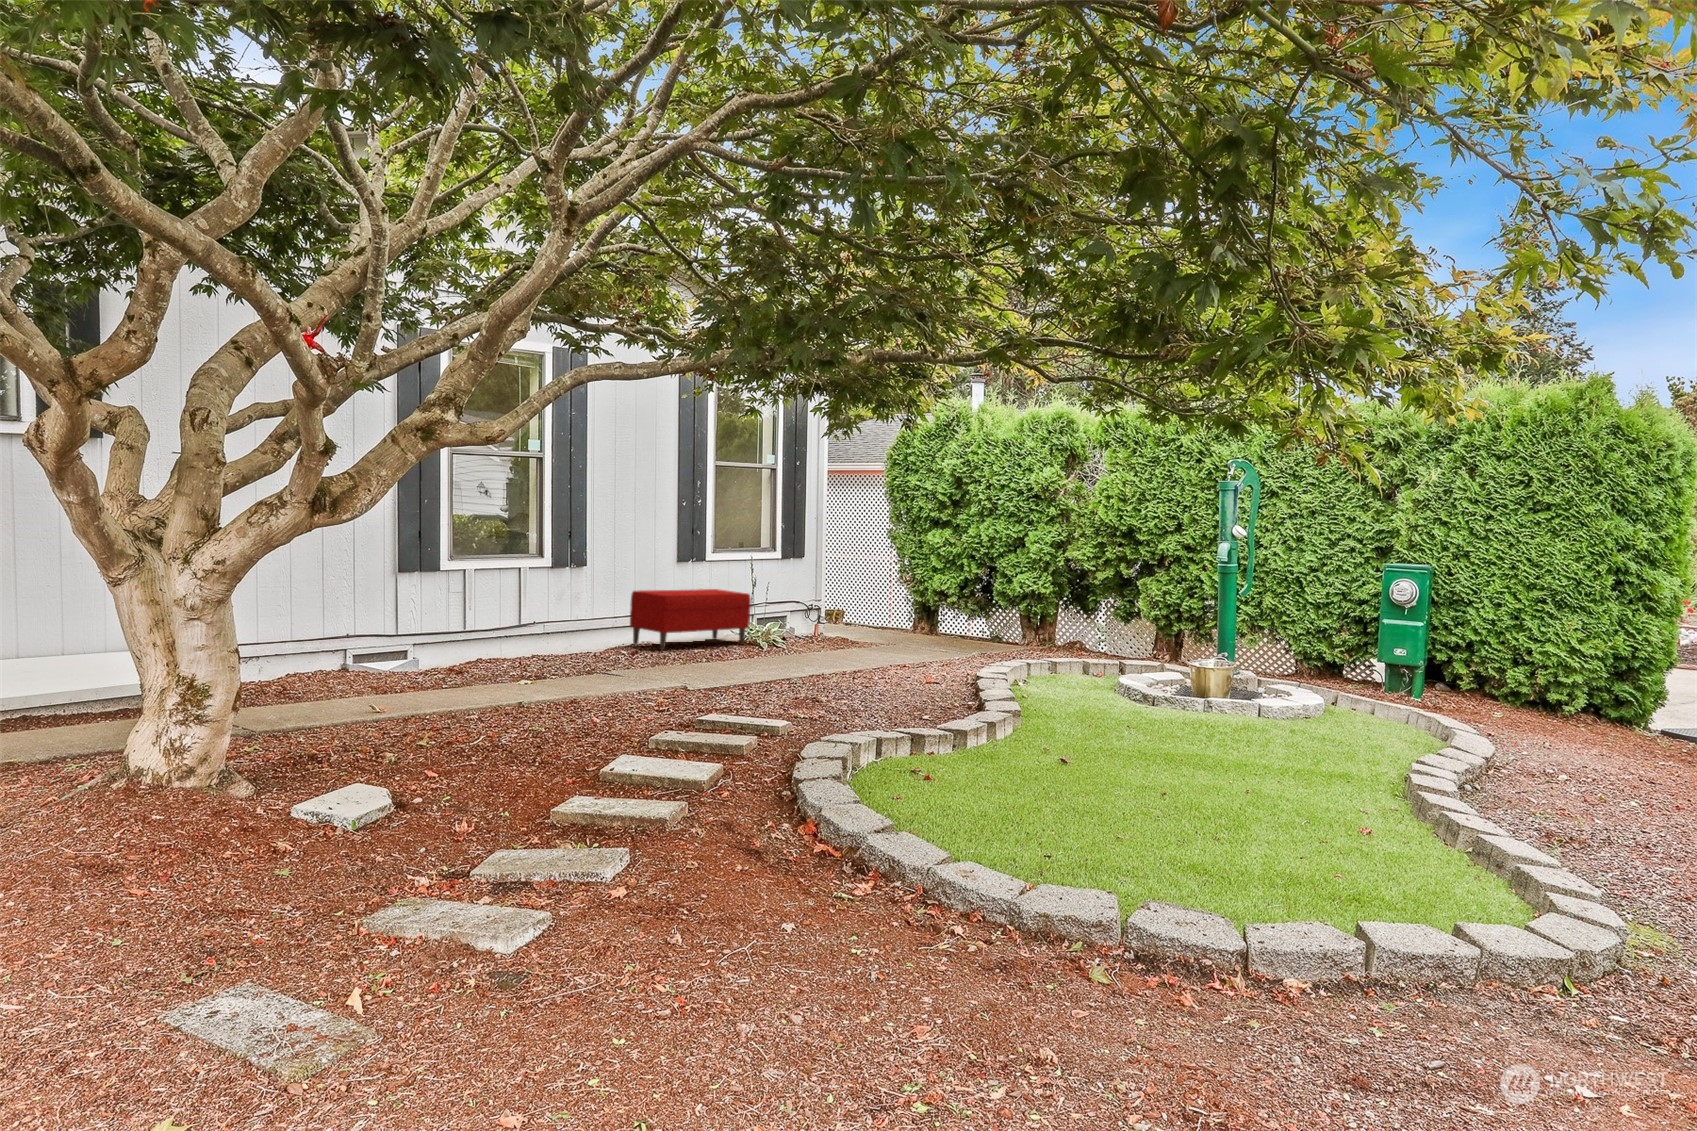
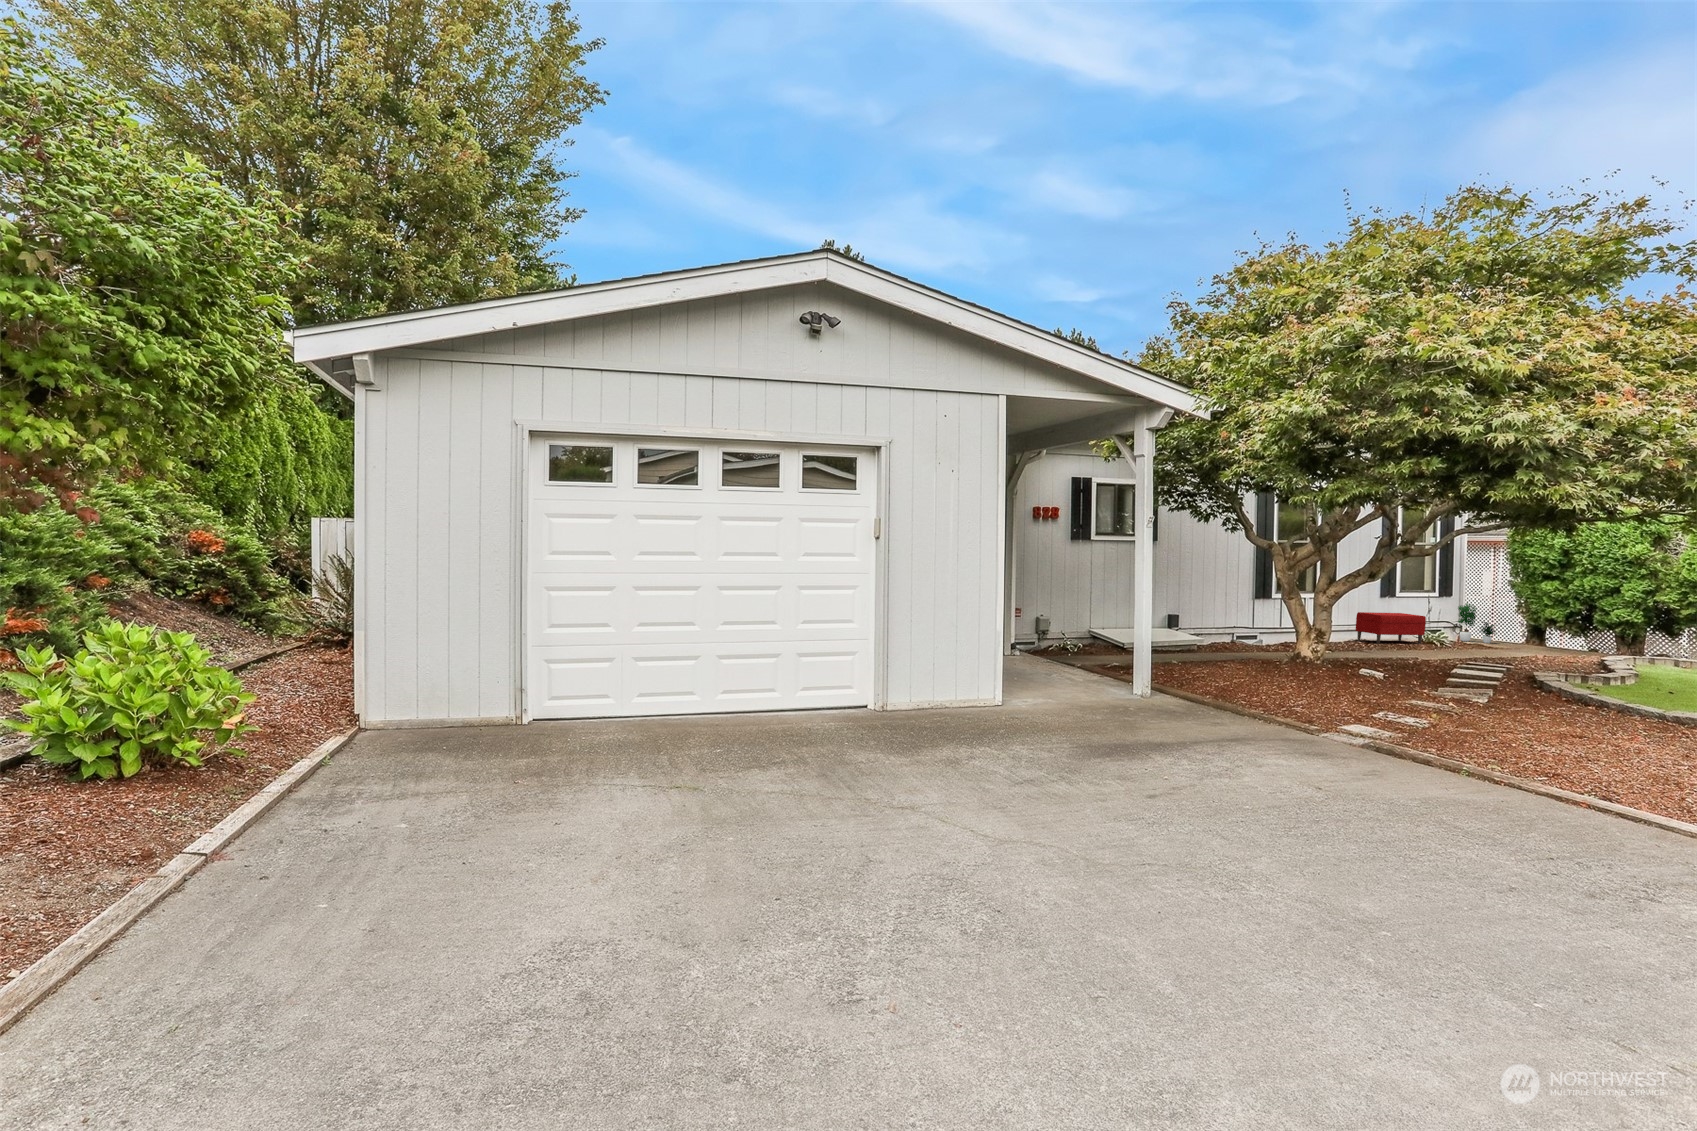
potted plant: none [811,566,870,634] -> present [1458,603,1495,643]

